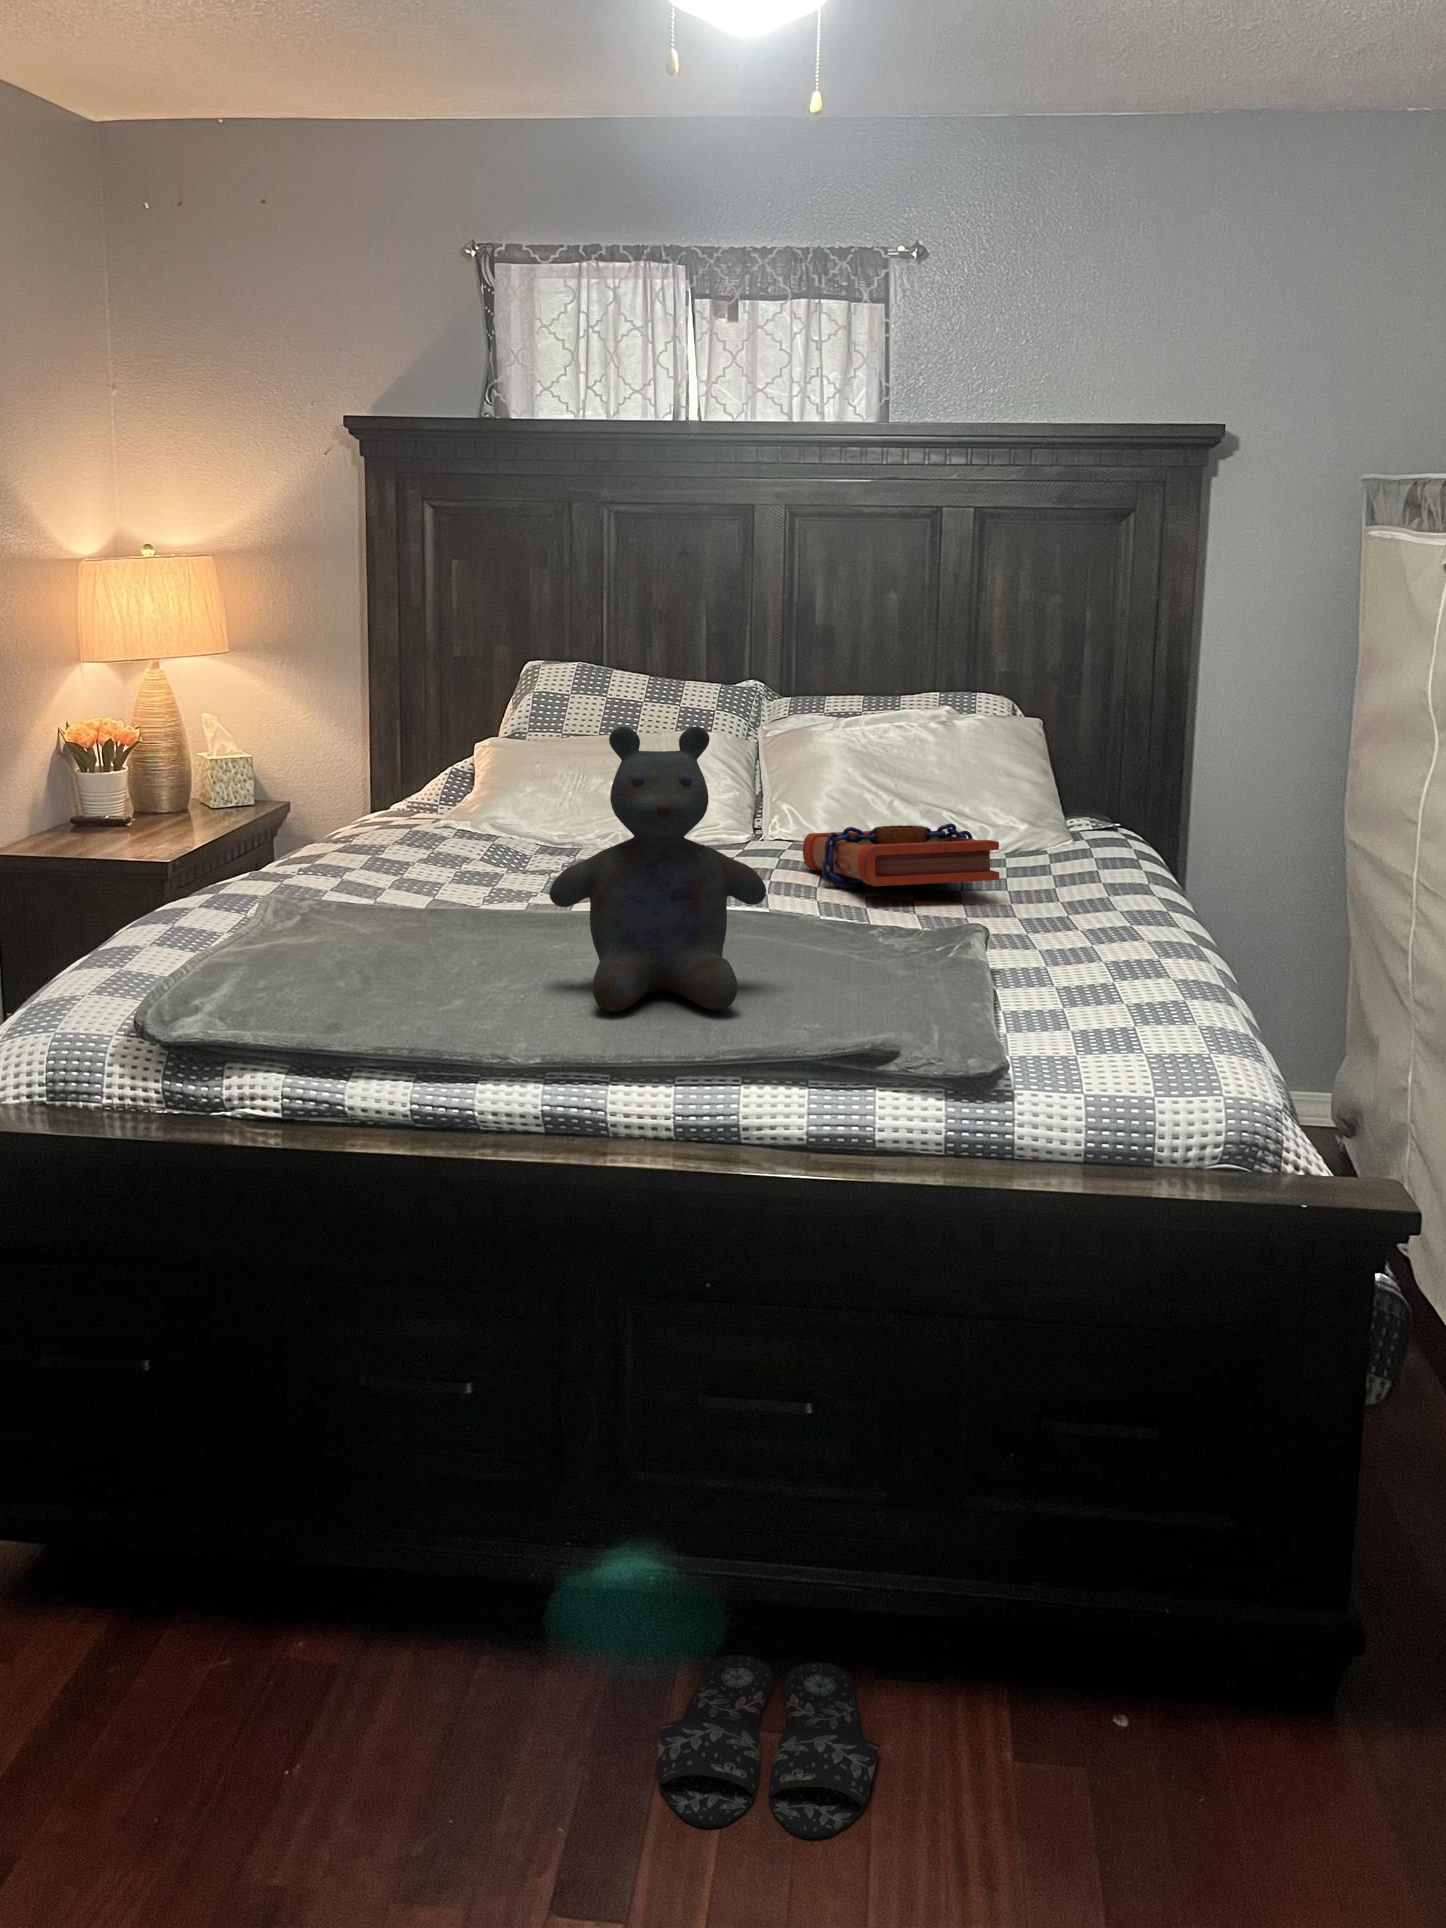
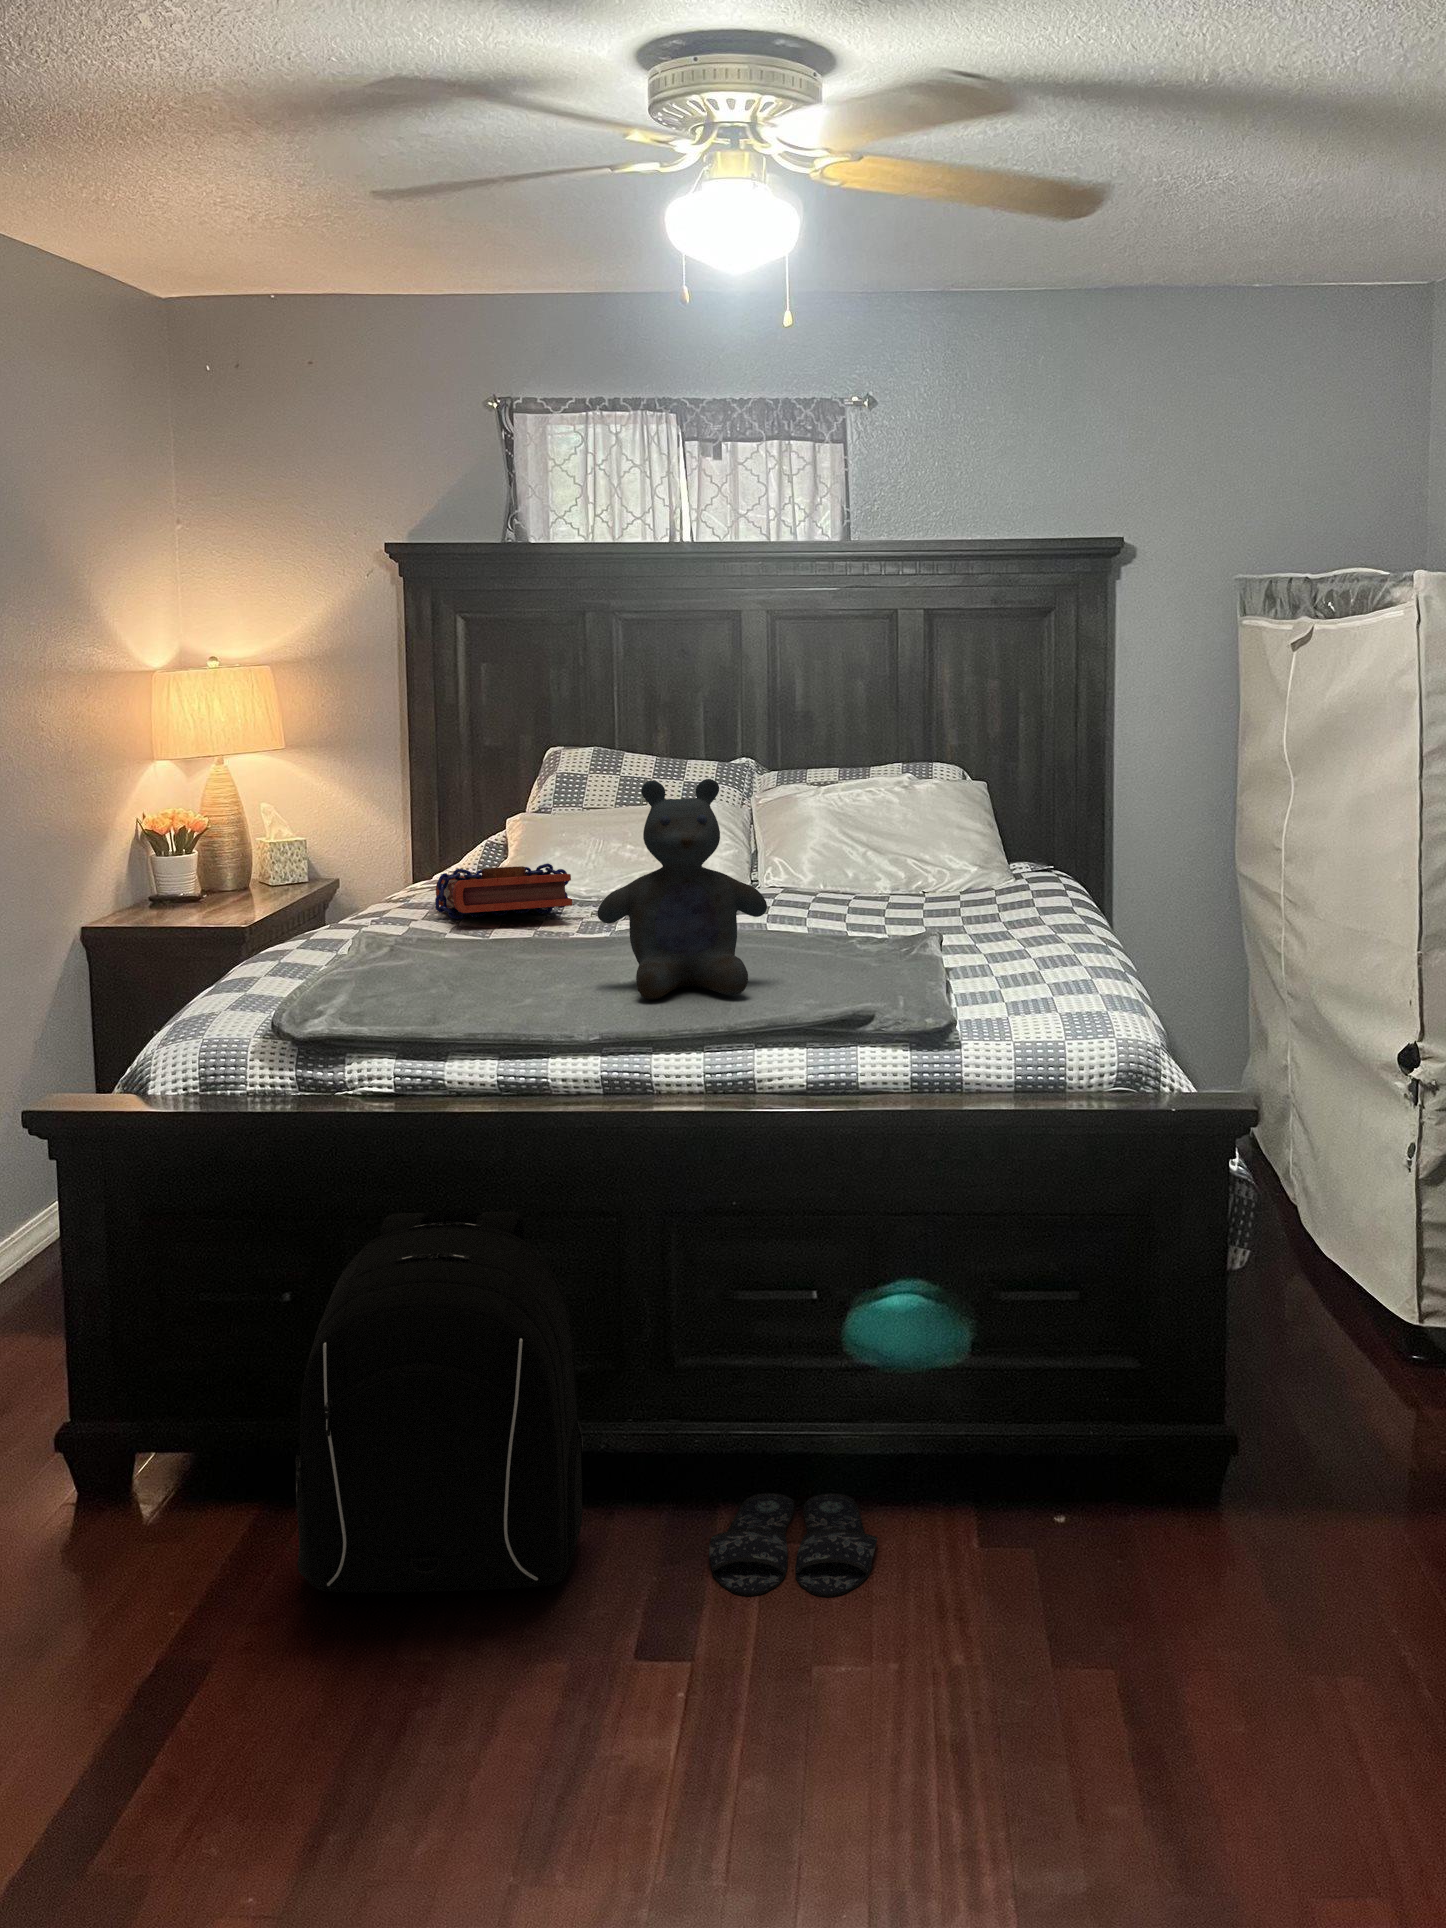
book: present [803,823,999,889] -> present [435,863,572,919]
backpack: none [120,1287,498,1791] -> present [295,1211,583,1593]

